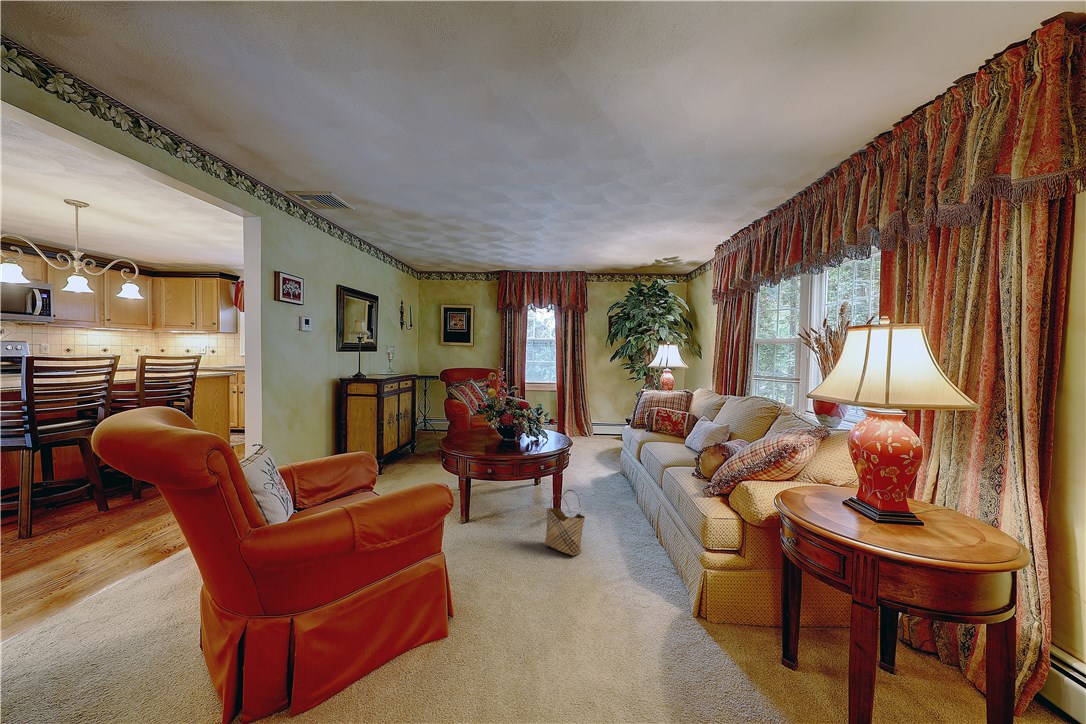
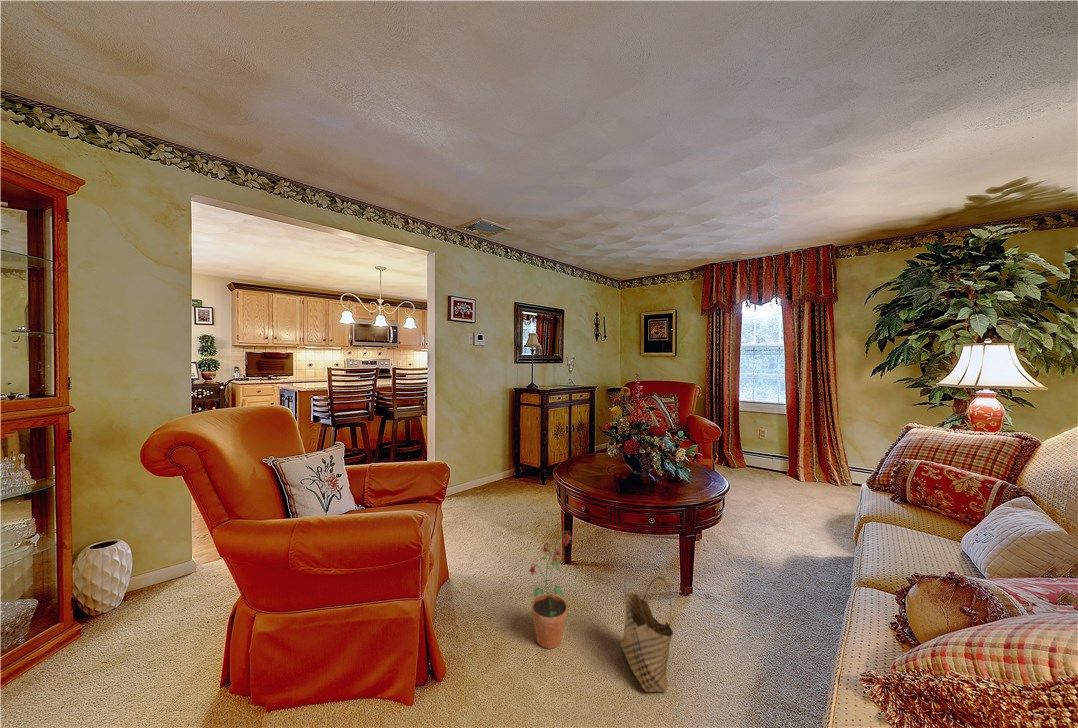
potted plant: none [484,476,513,562] -> present [529,531,571,649]

